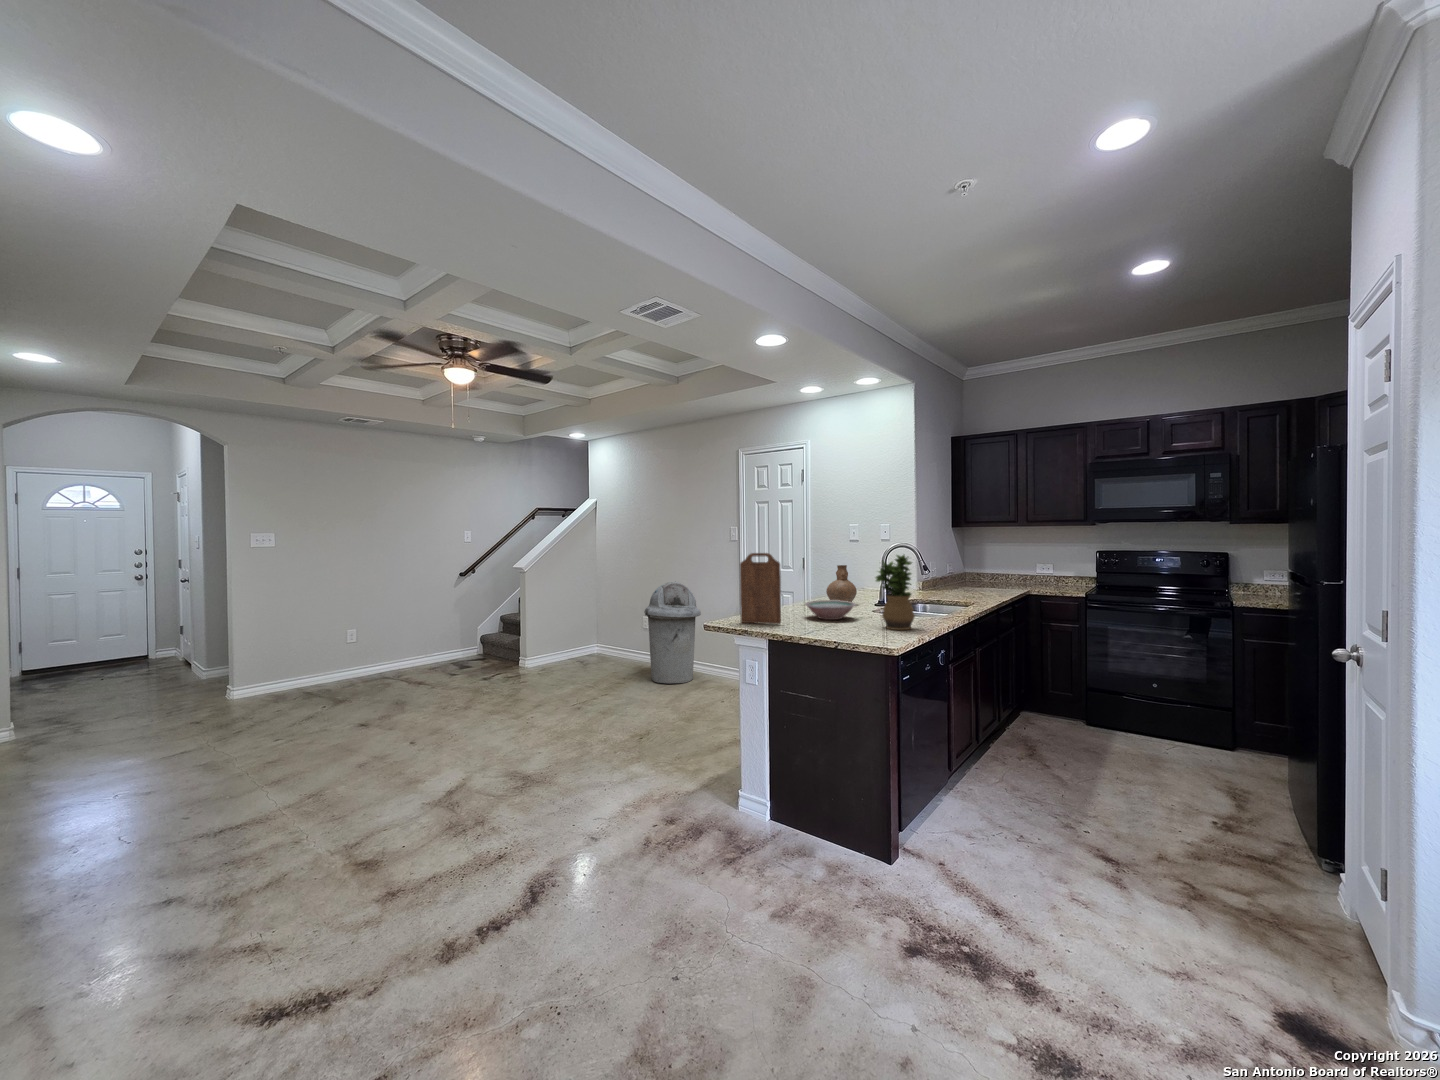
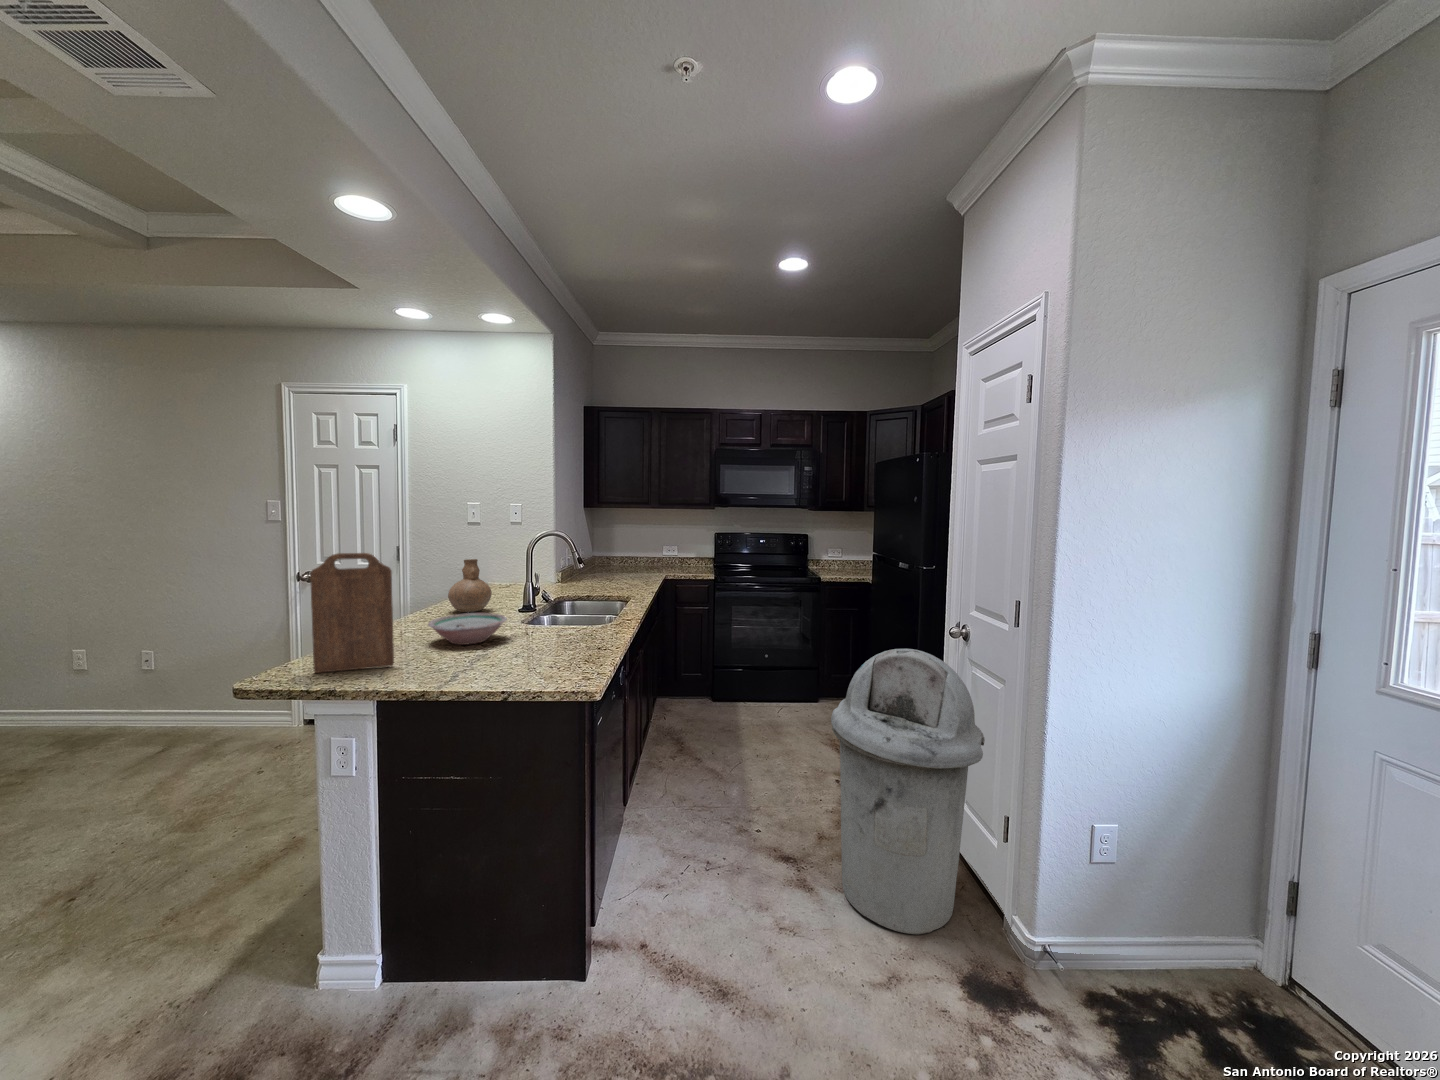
potted plant: present [876,555,915,630] -> none [540,550,594,652]
trash can: present [644,581,701,684] -> present [831,649,985,935]

